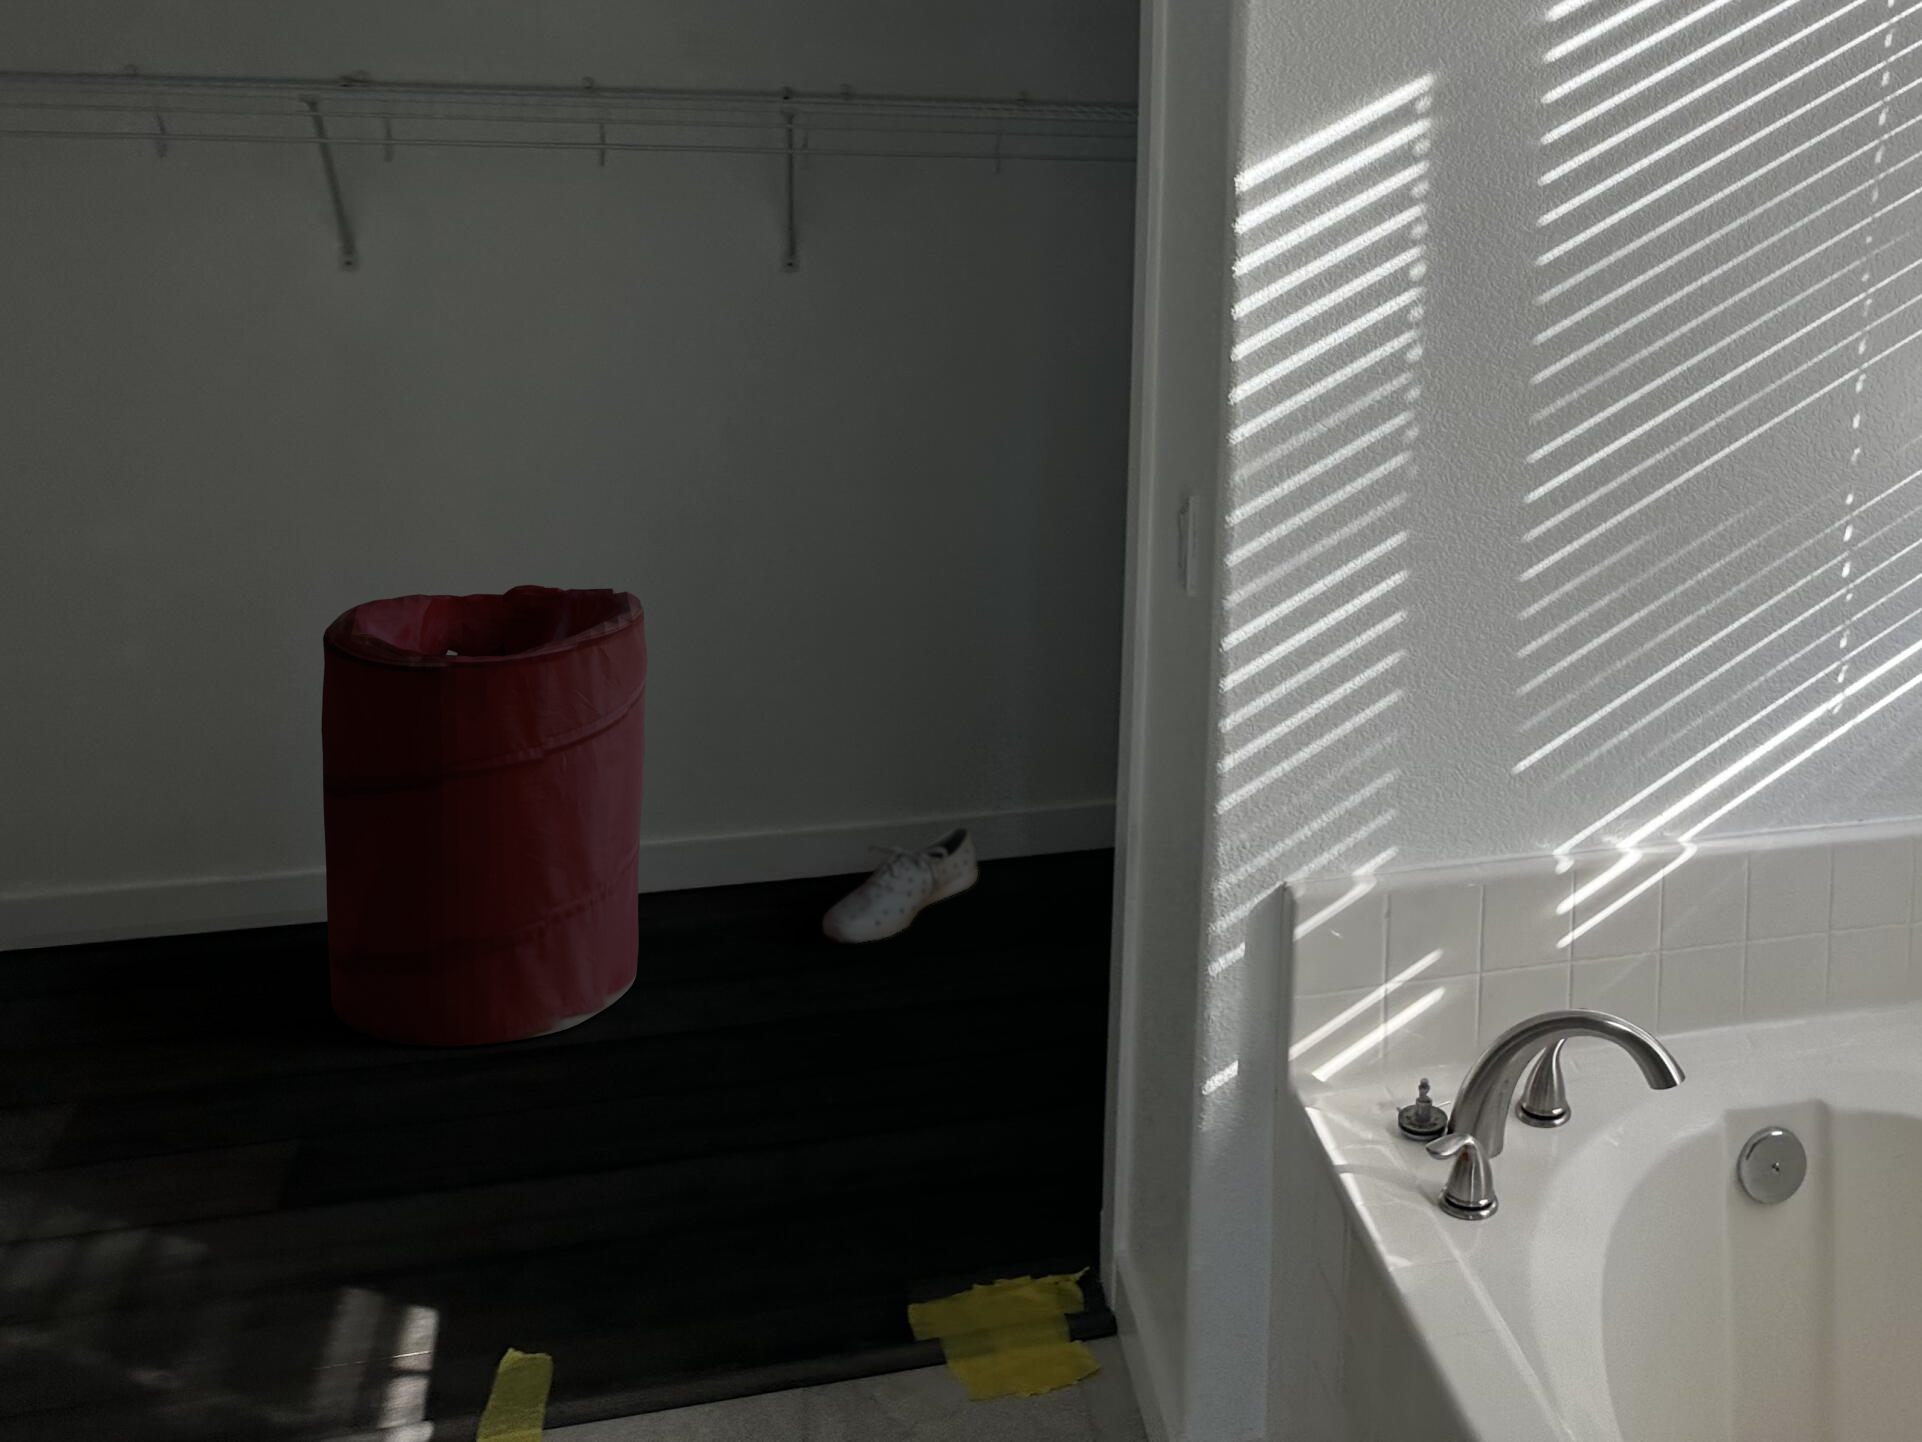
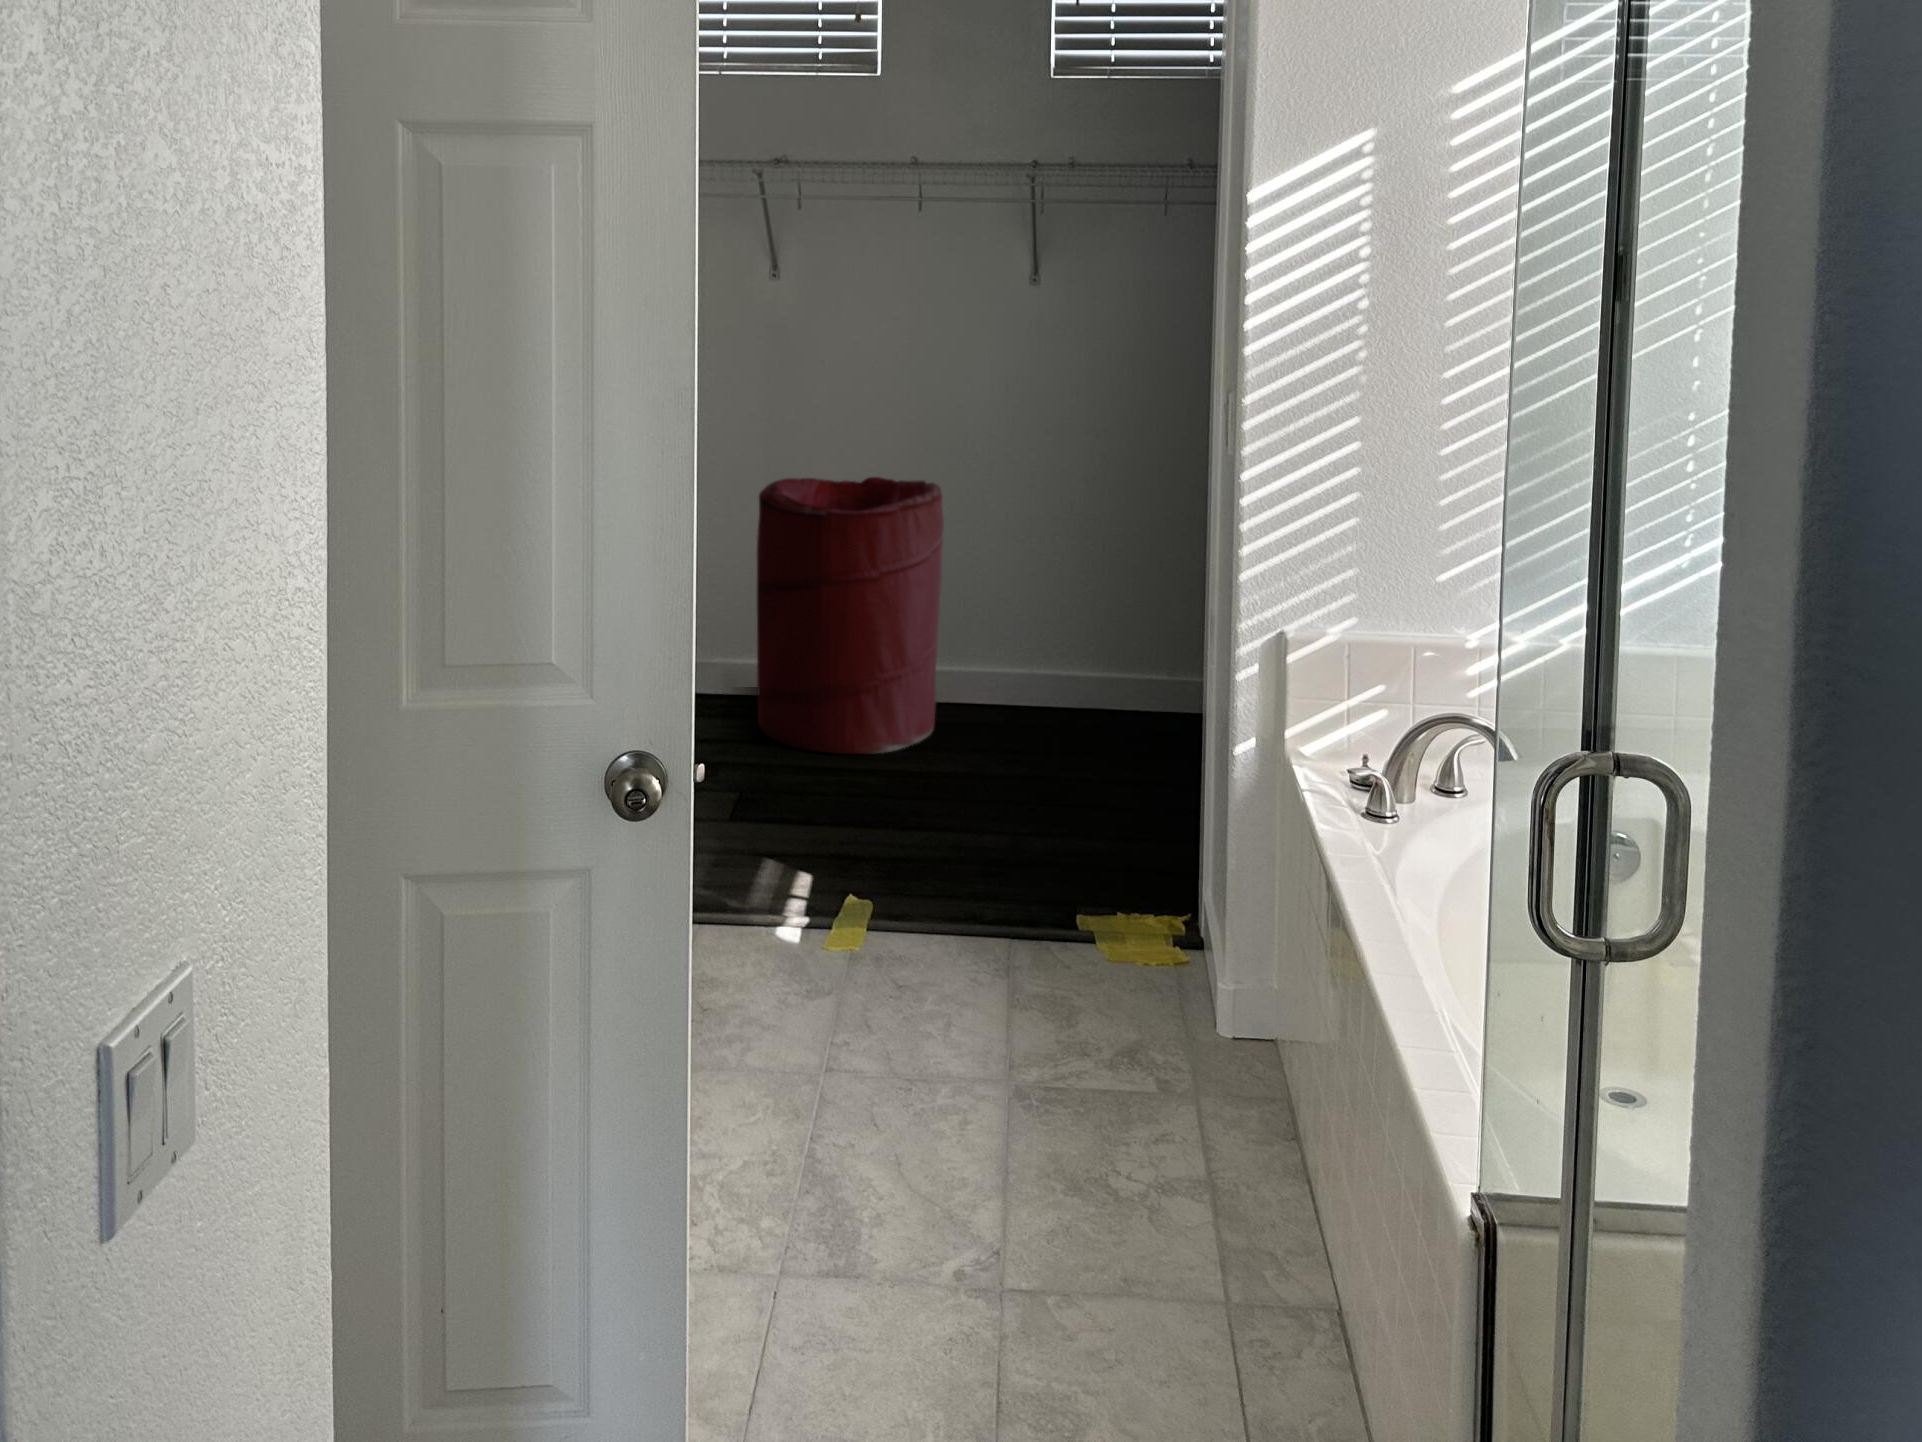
shoe: present [823,826,978,944] -> none [1049,664,1158,729]

